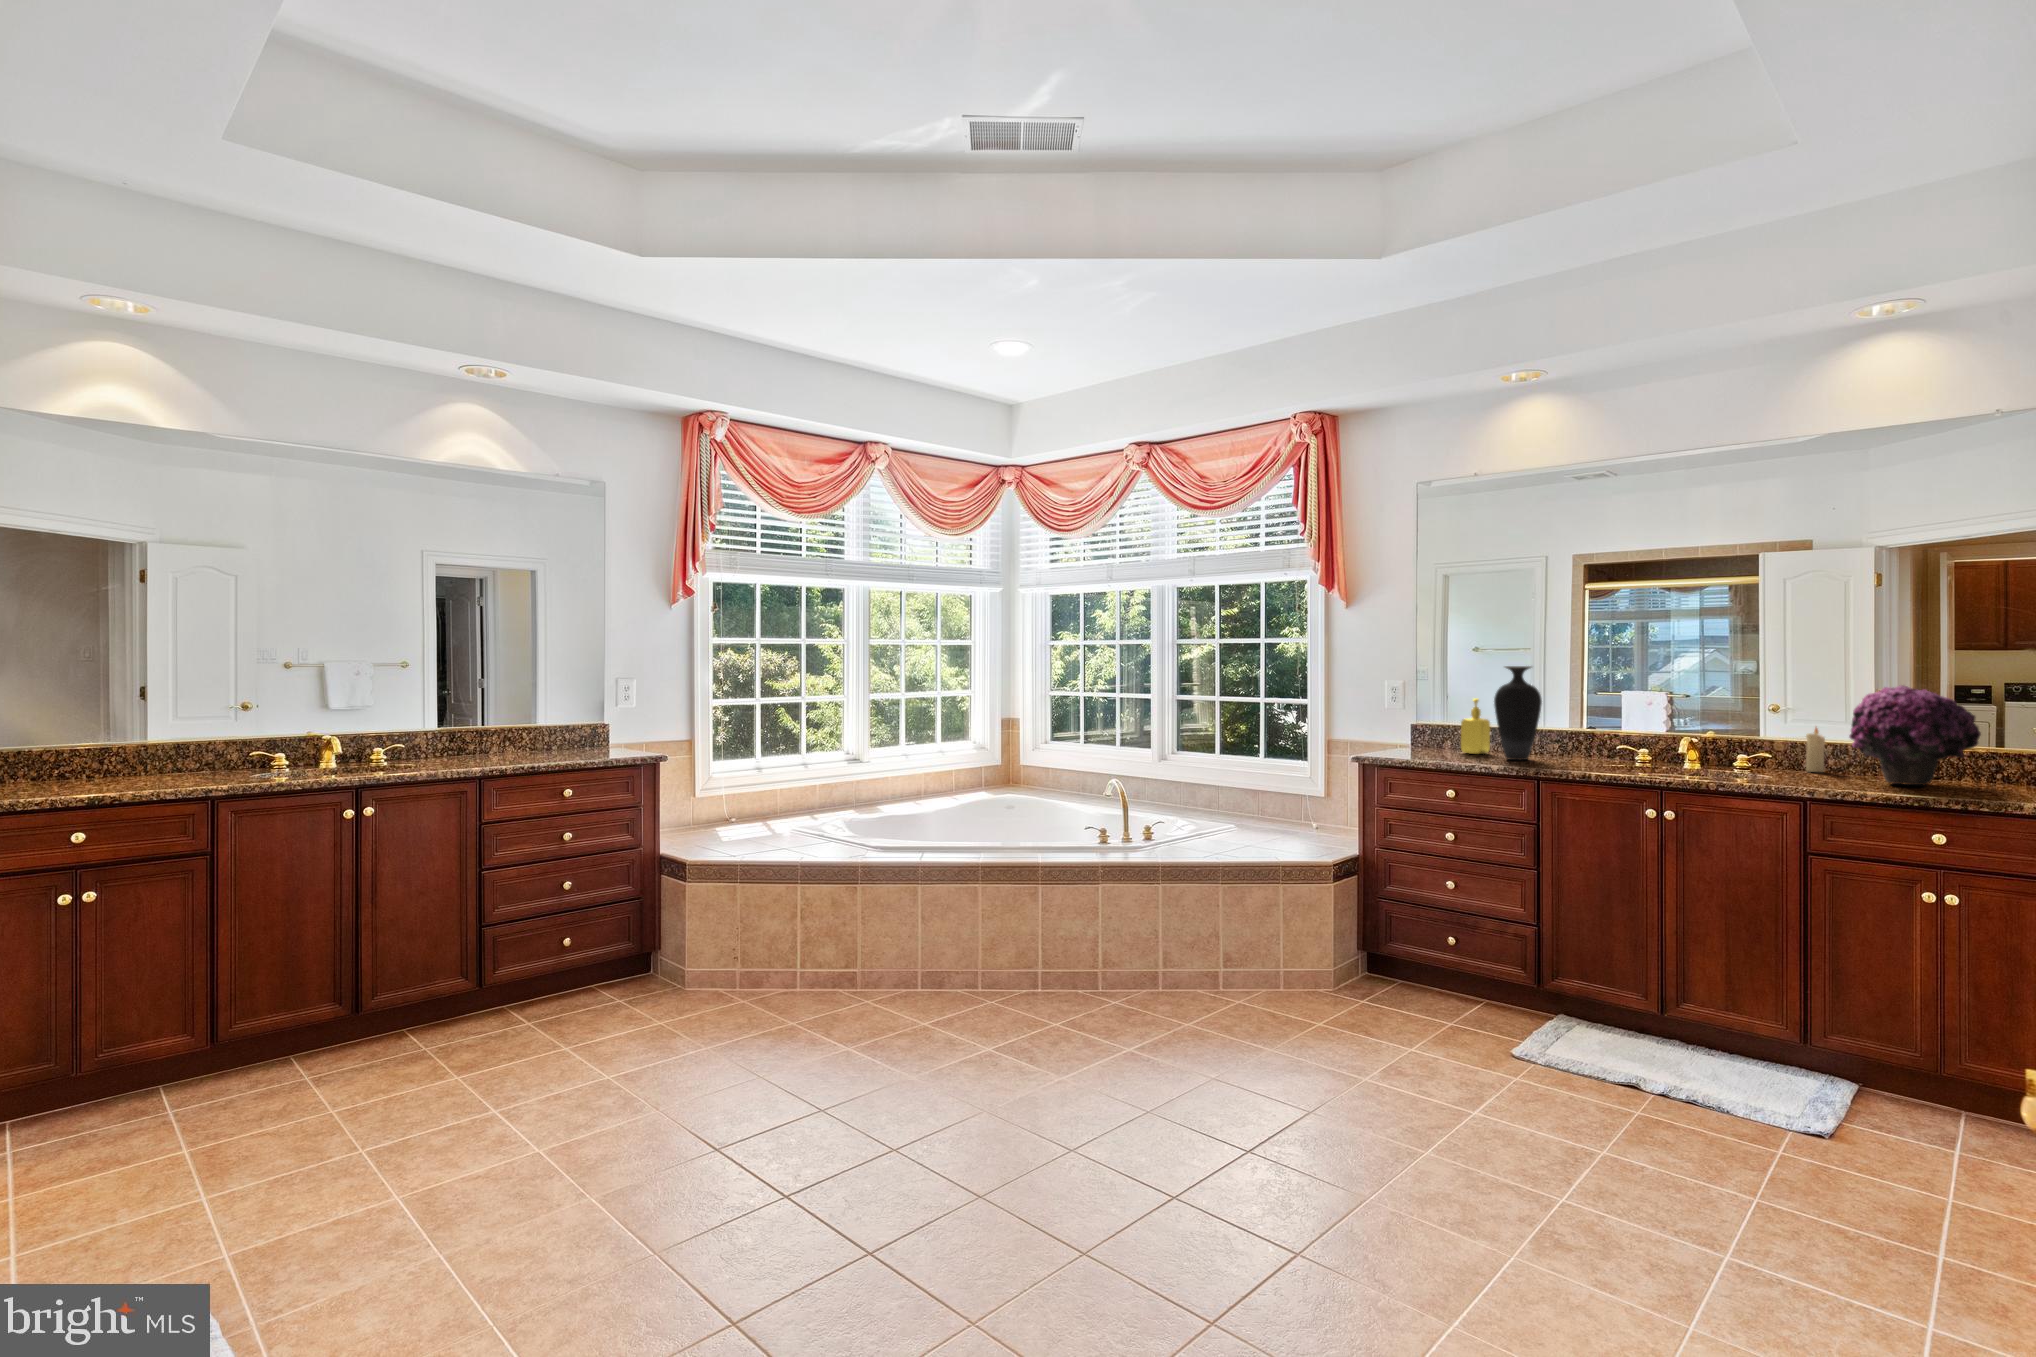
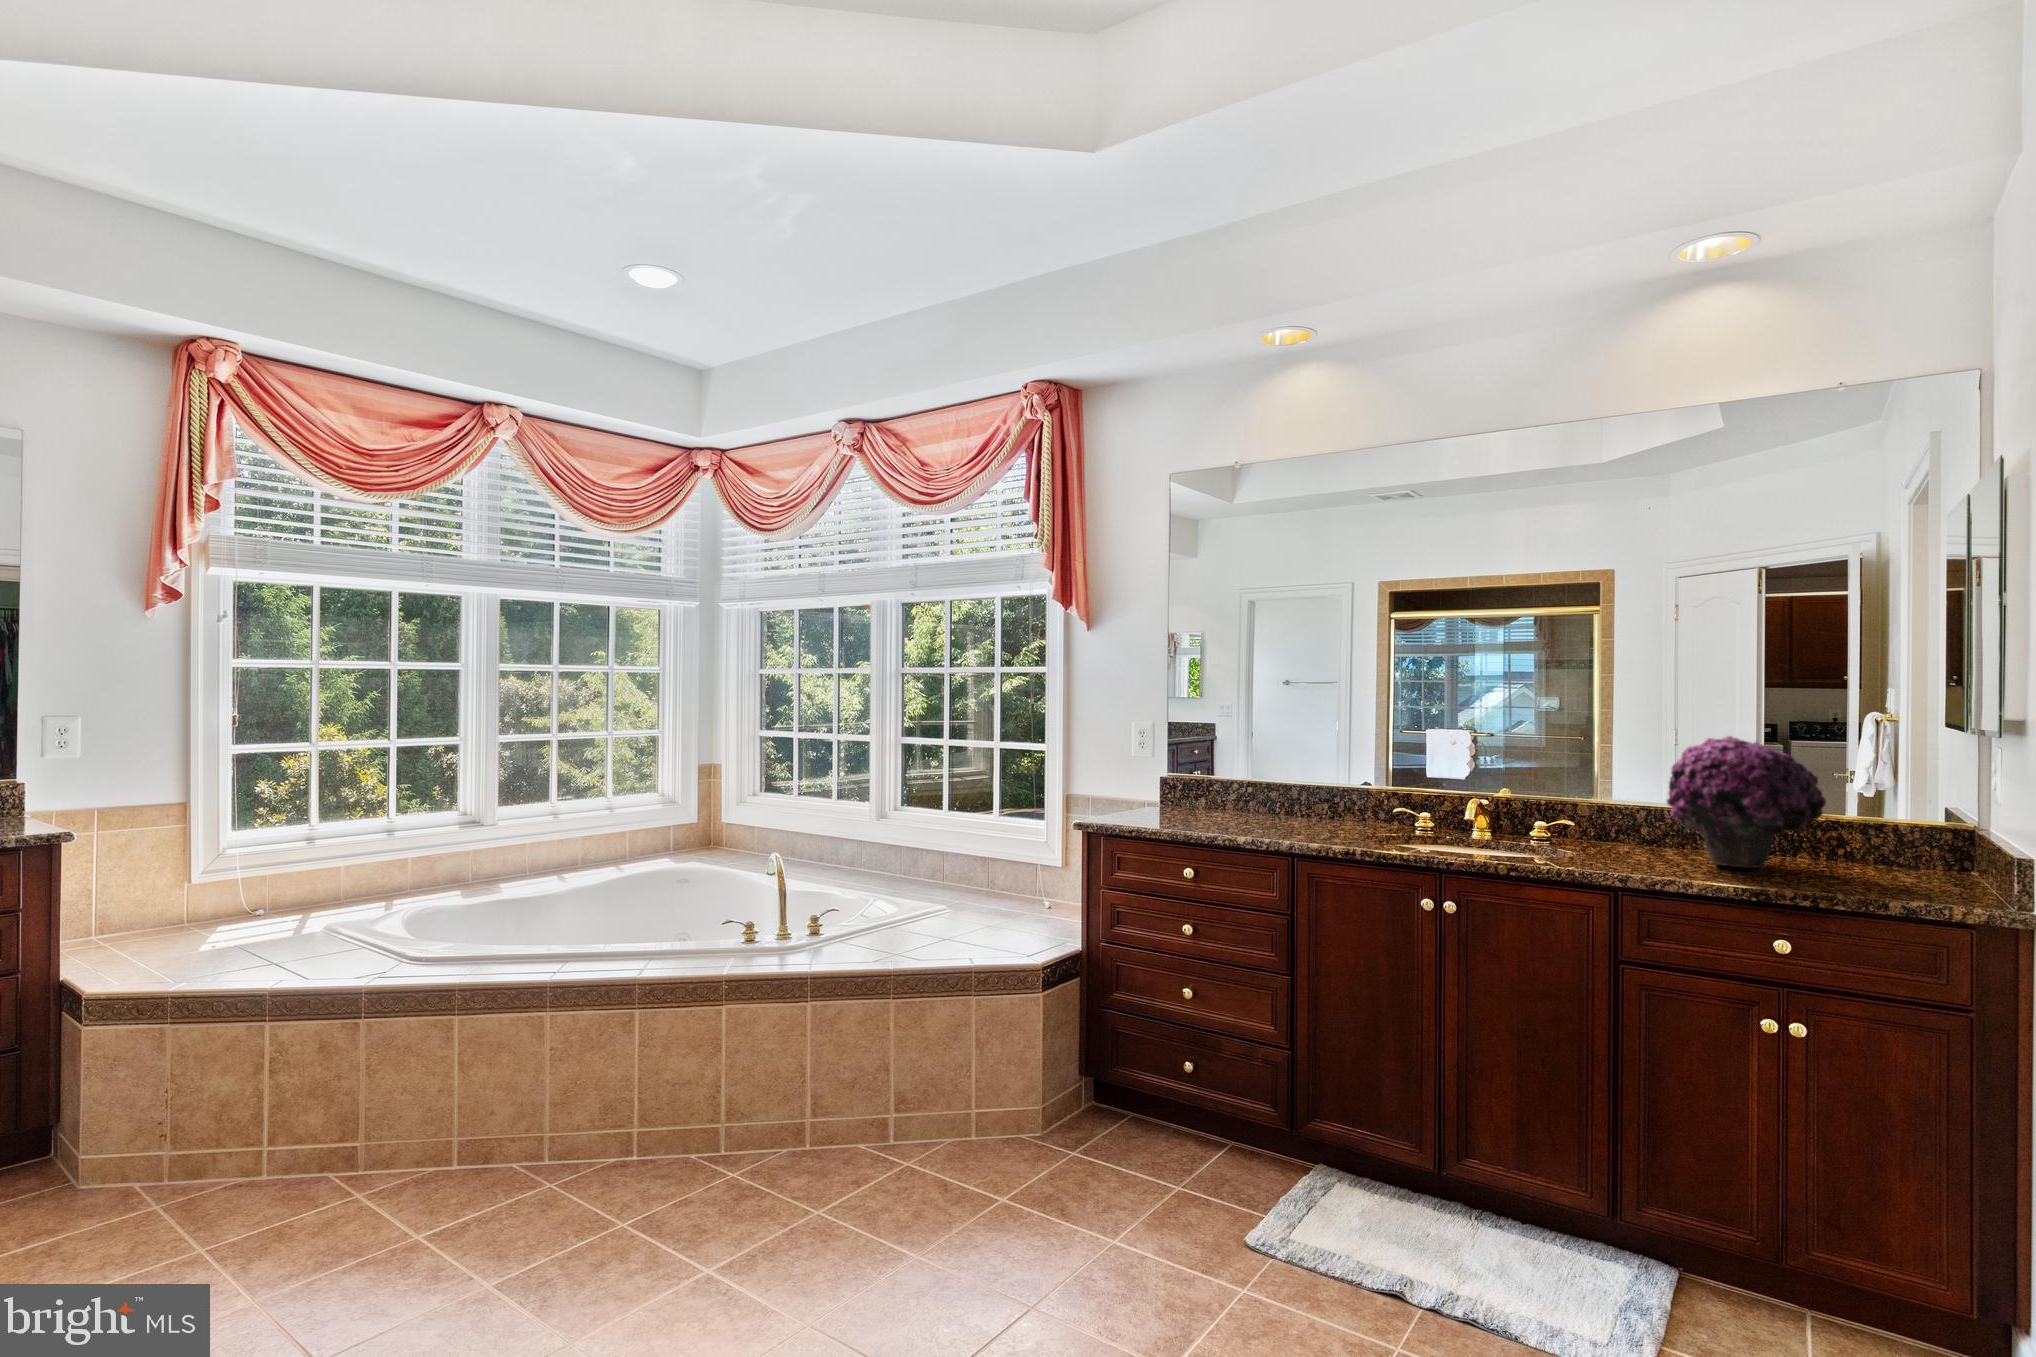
vase: present [1494,666,1542,760] -> none [1249,705,1305,825]
soap dispenser: present [1461,698,1490,754] -> none [1214,744,1249,815]
candle: present [1806,728,1825,772] -> none [1614,785,1637,845]

